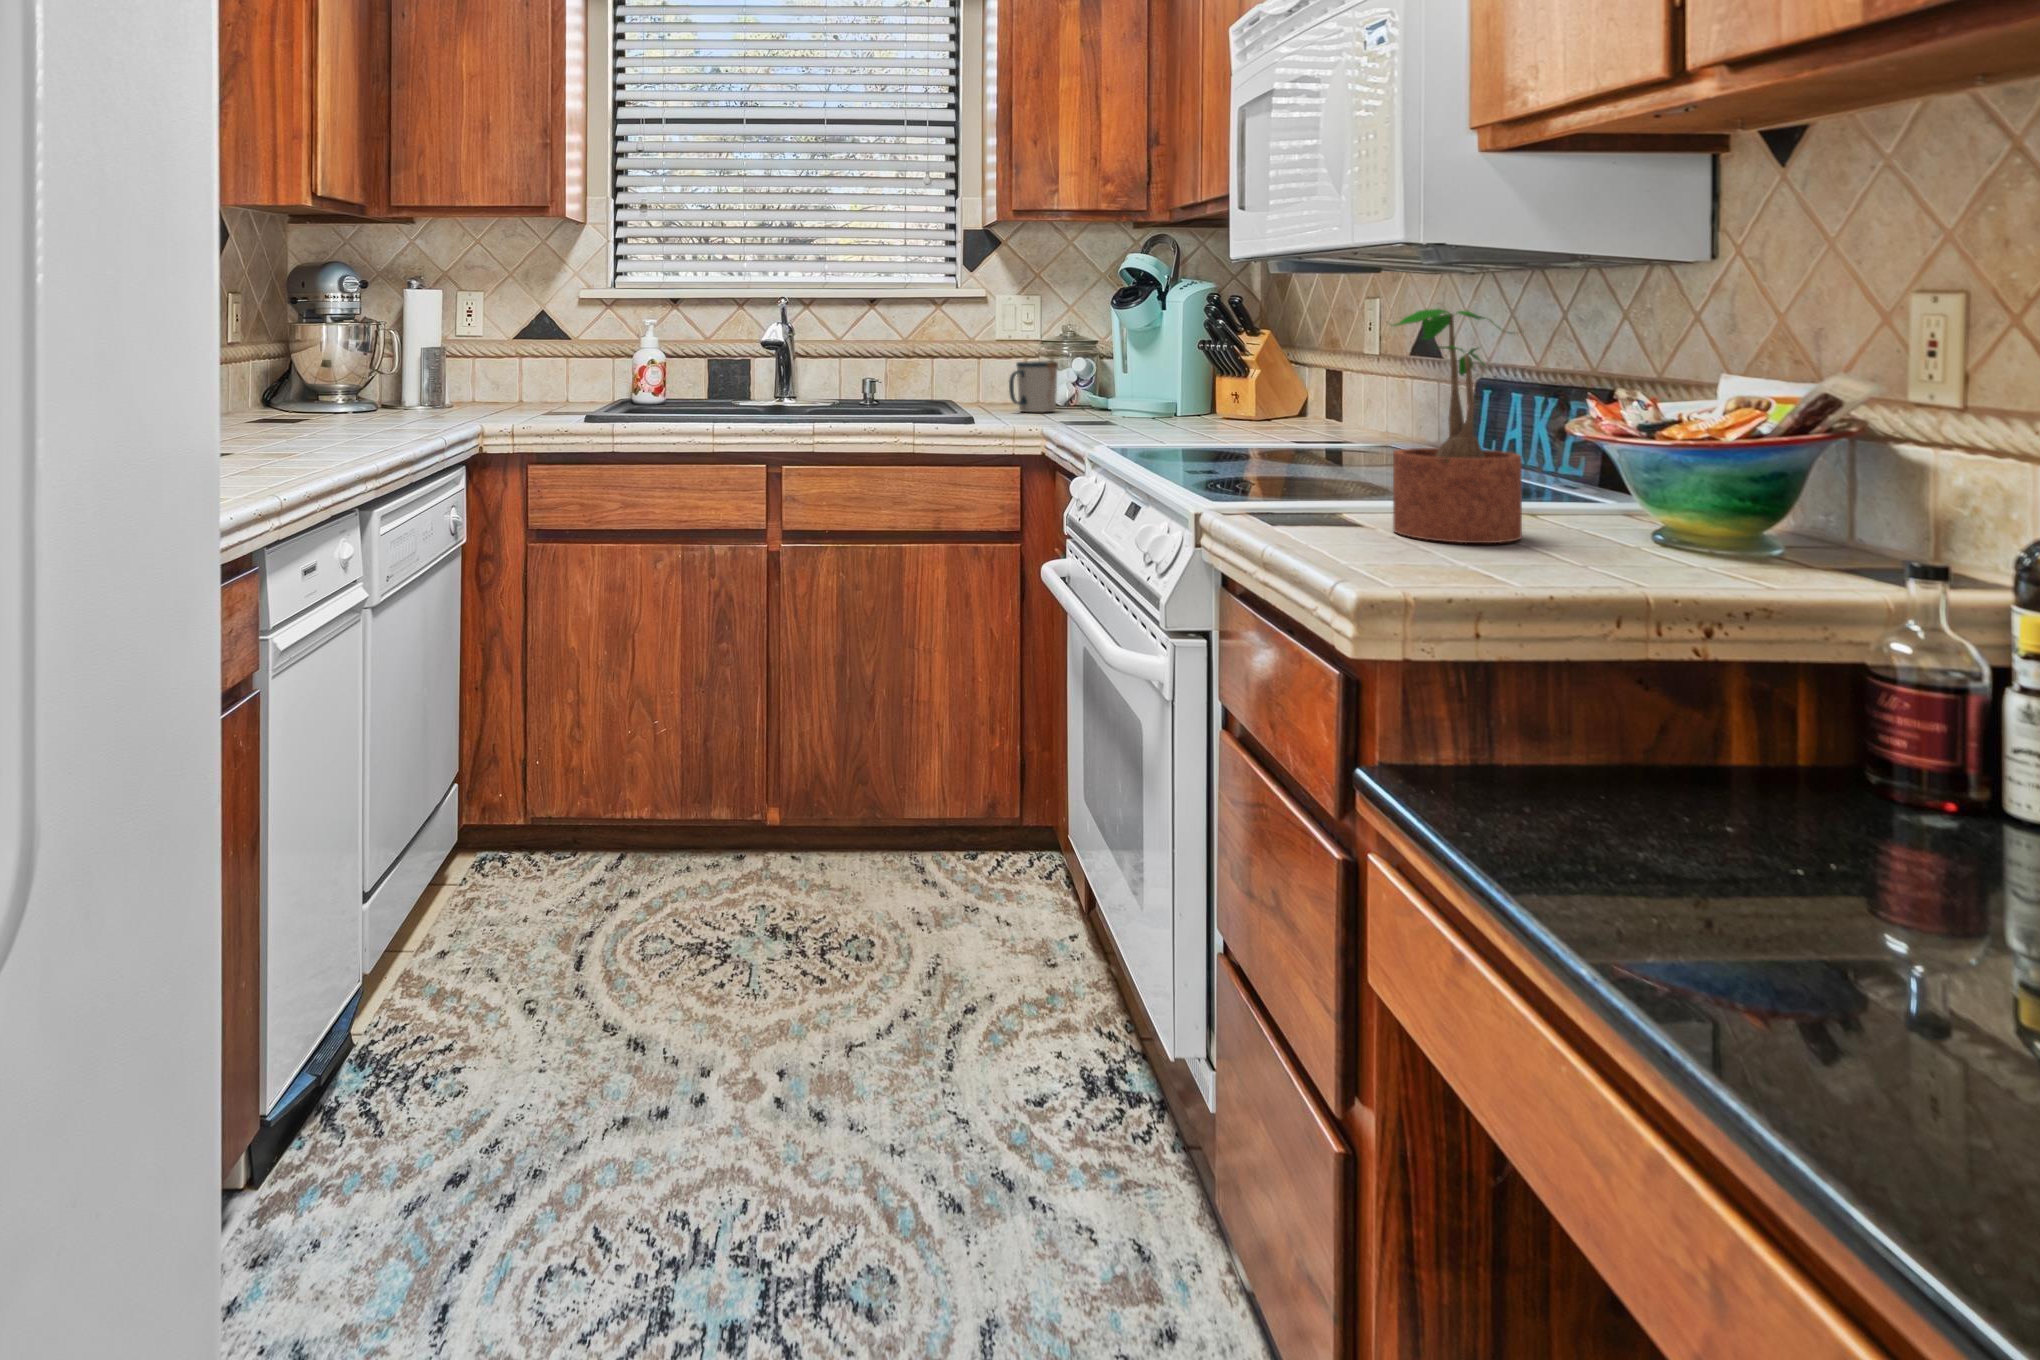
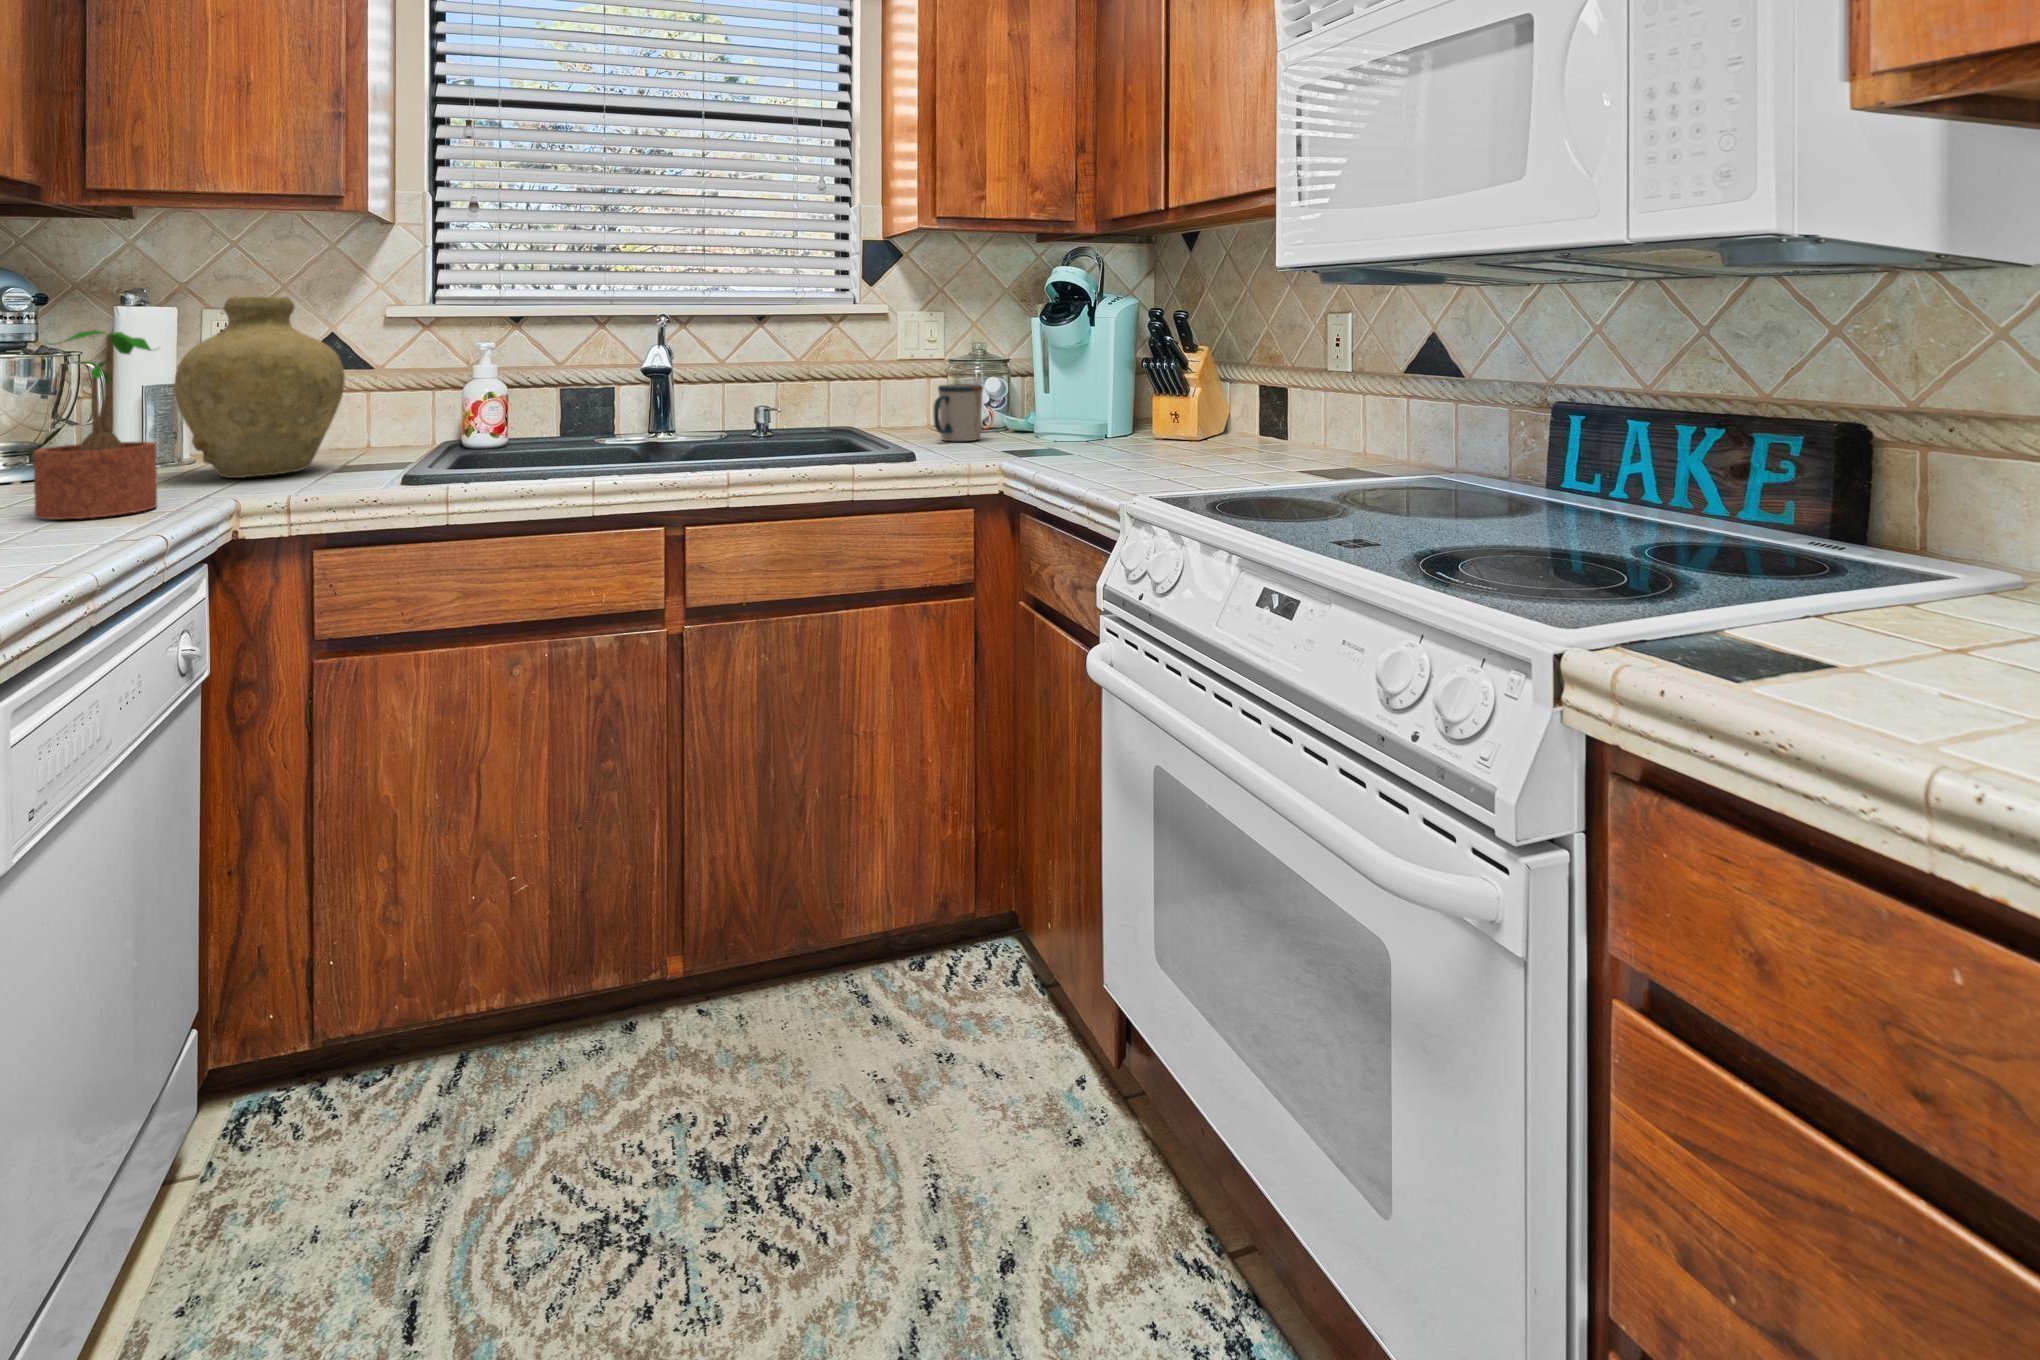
vase: none [443,284,548,415] -> present [174,296,345,478]
potted plant: present [1393,309,1522,543] -> present [34,330,157,519]

